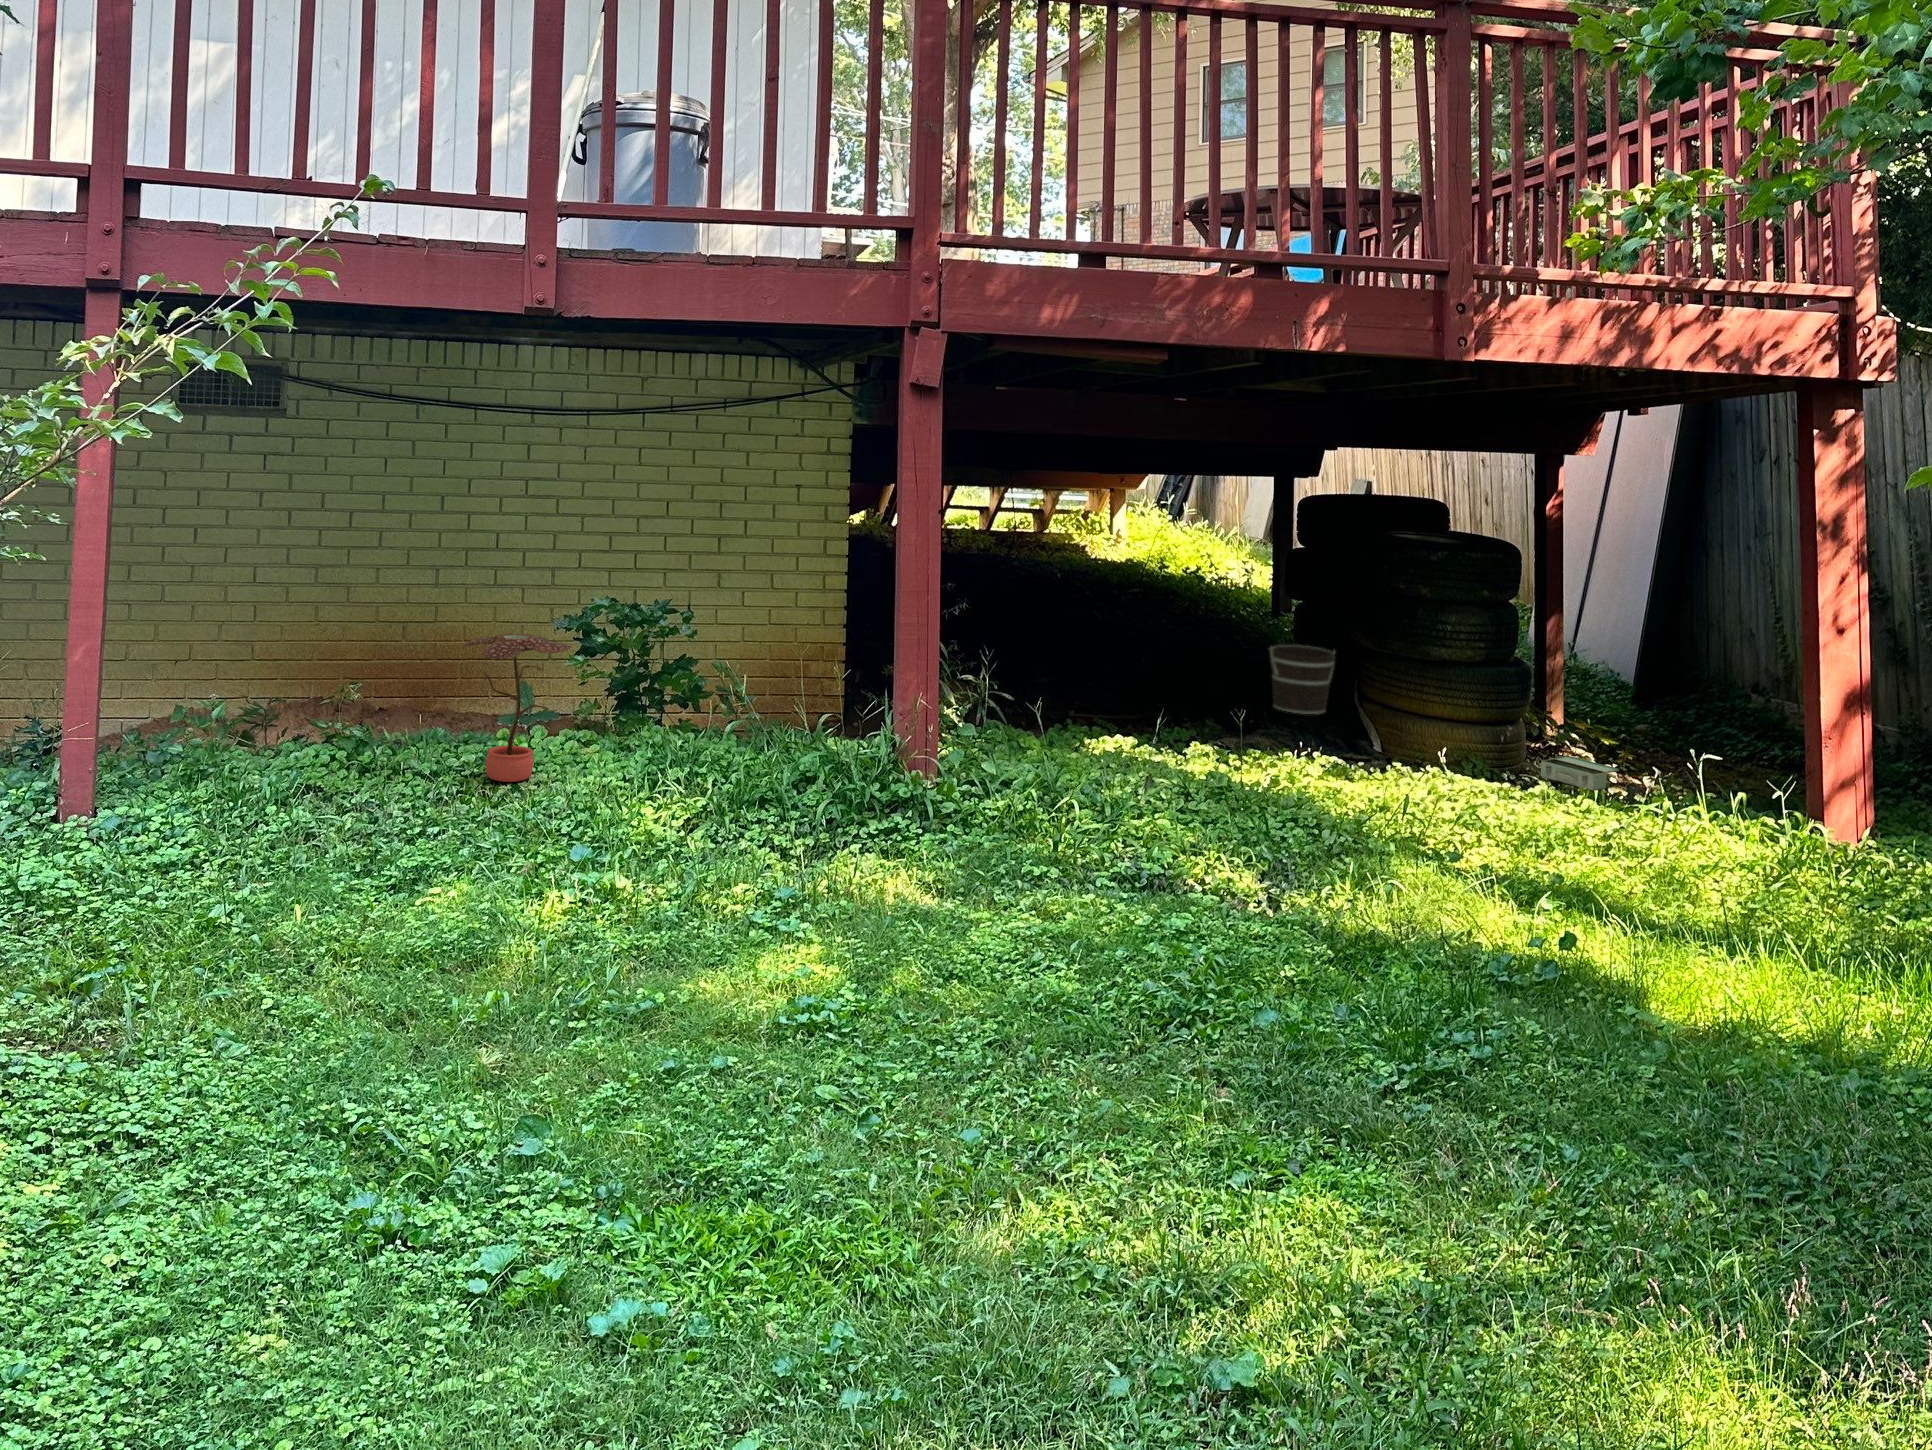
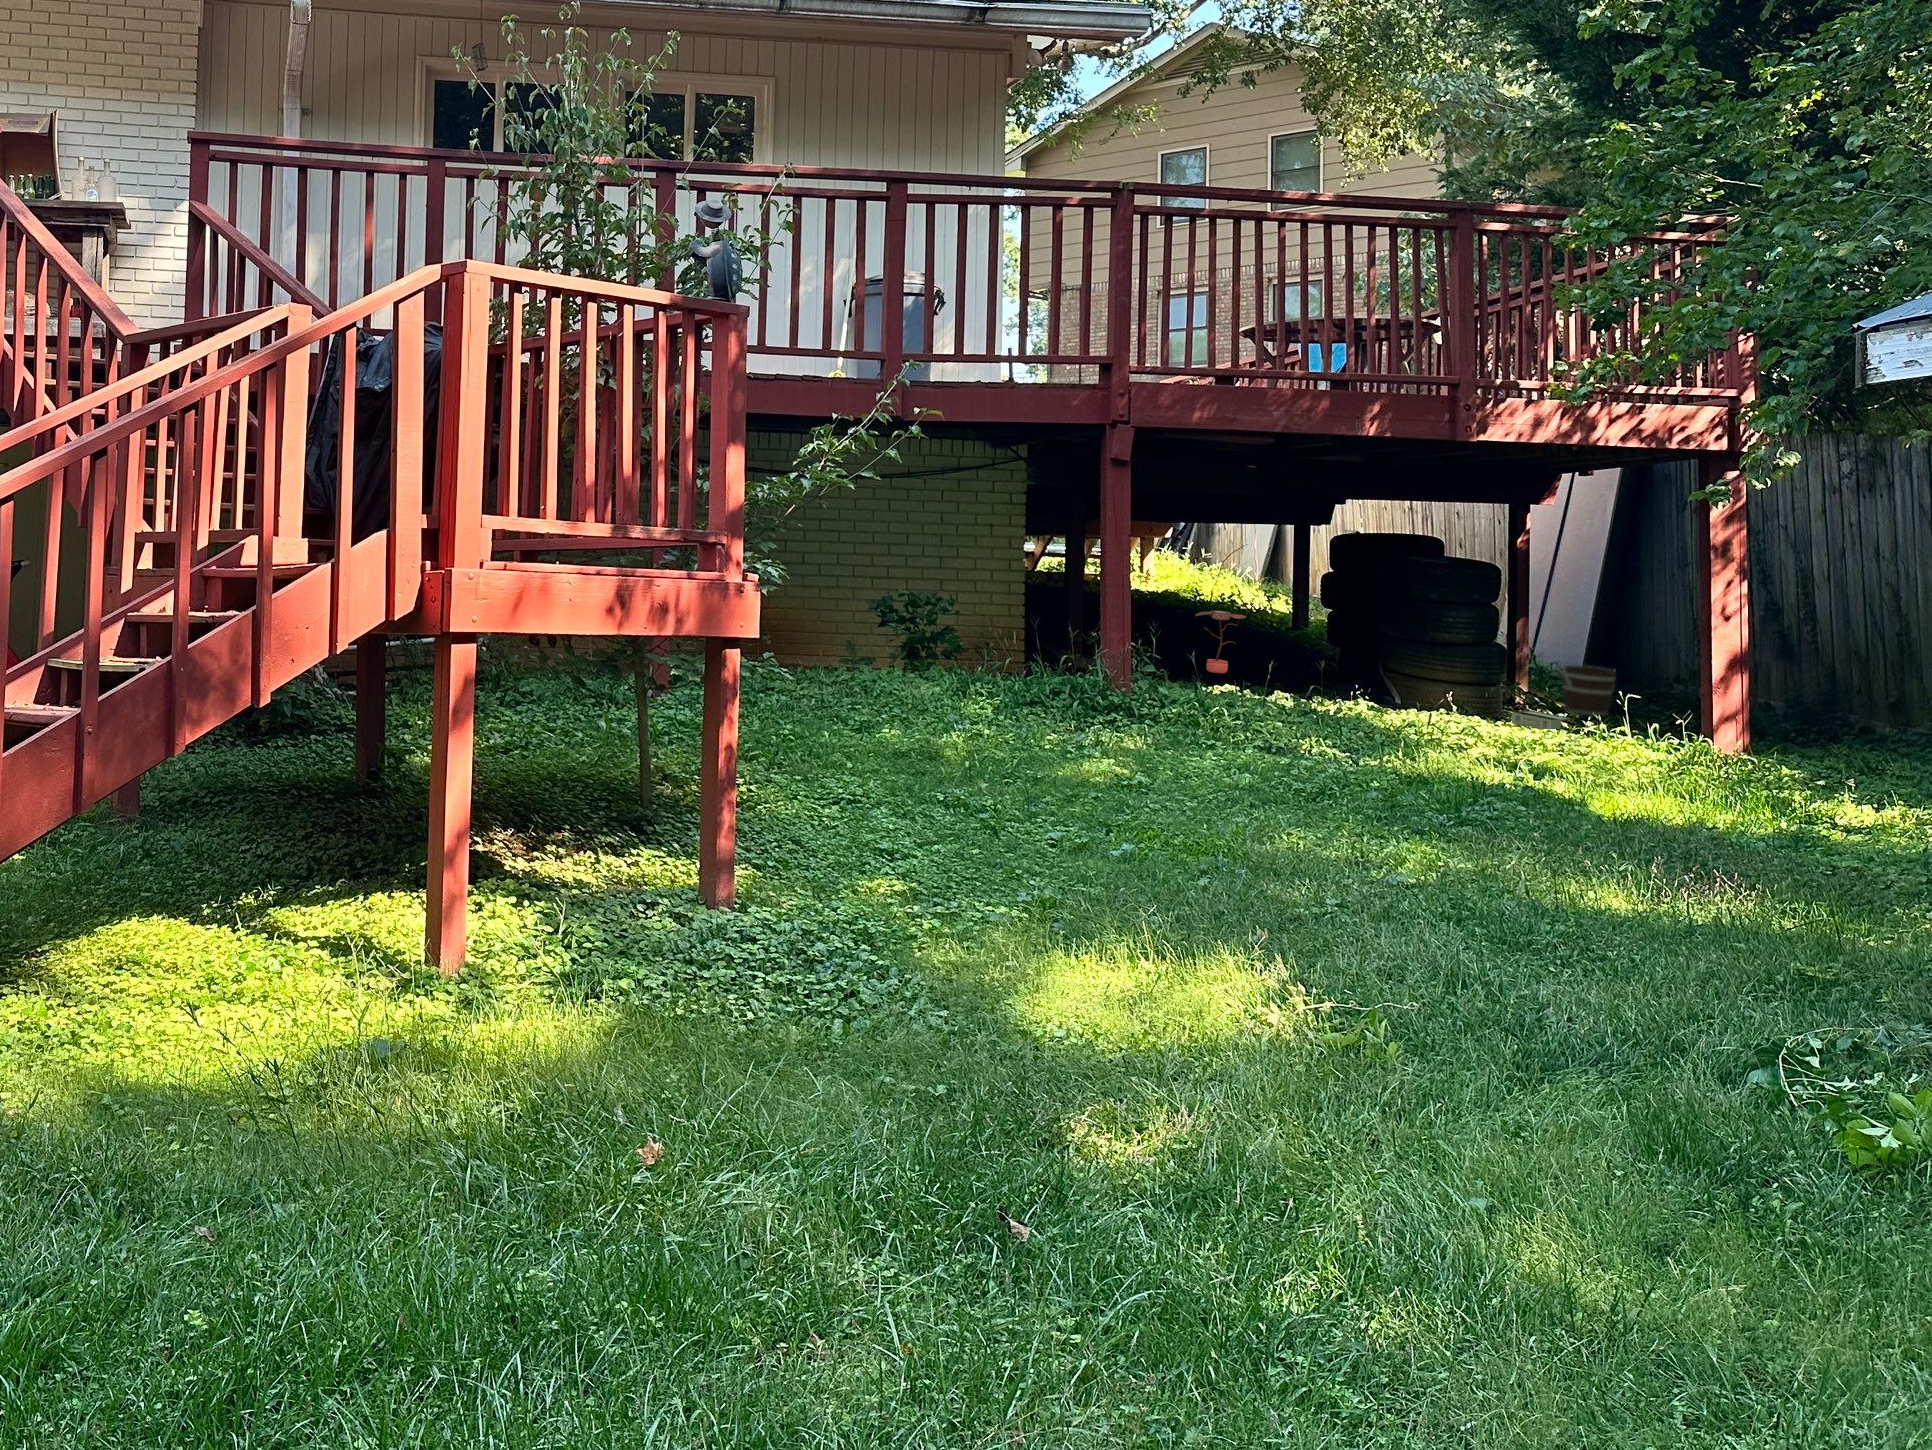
potted plant: present [462,633,571,782] -> present [1195,611,1246,673]
bucket: present [1270,645,1335,714] -> present [1562,665,1616,715]

